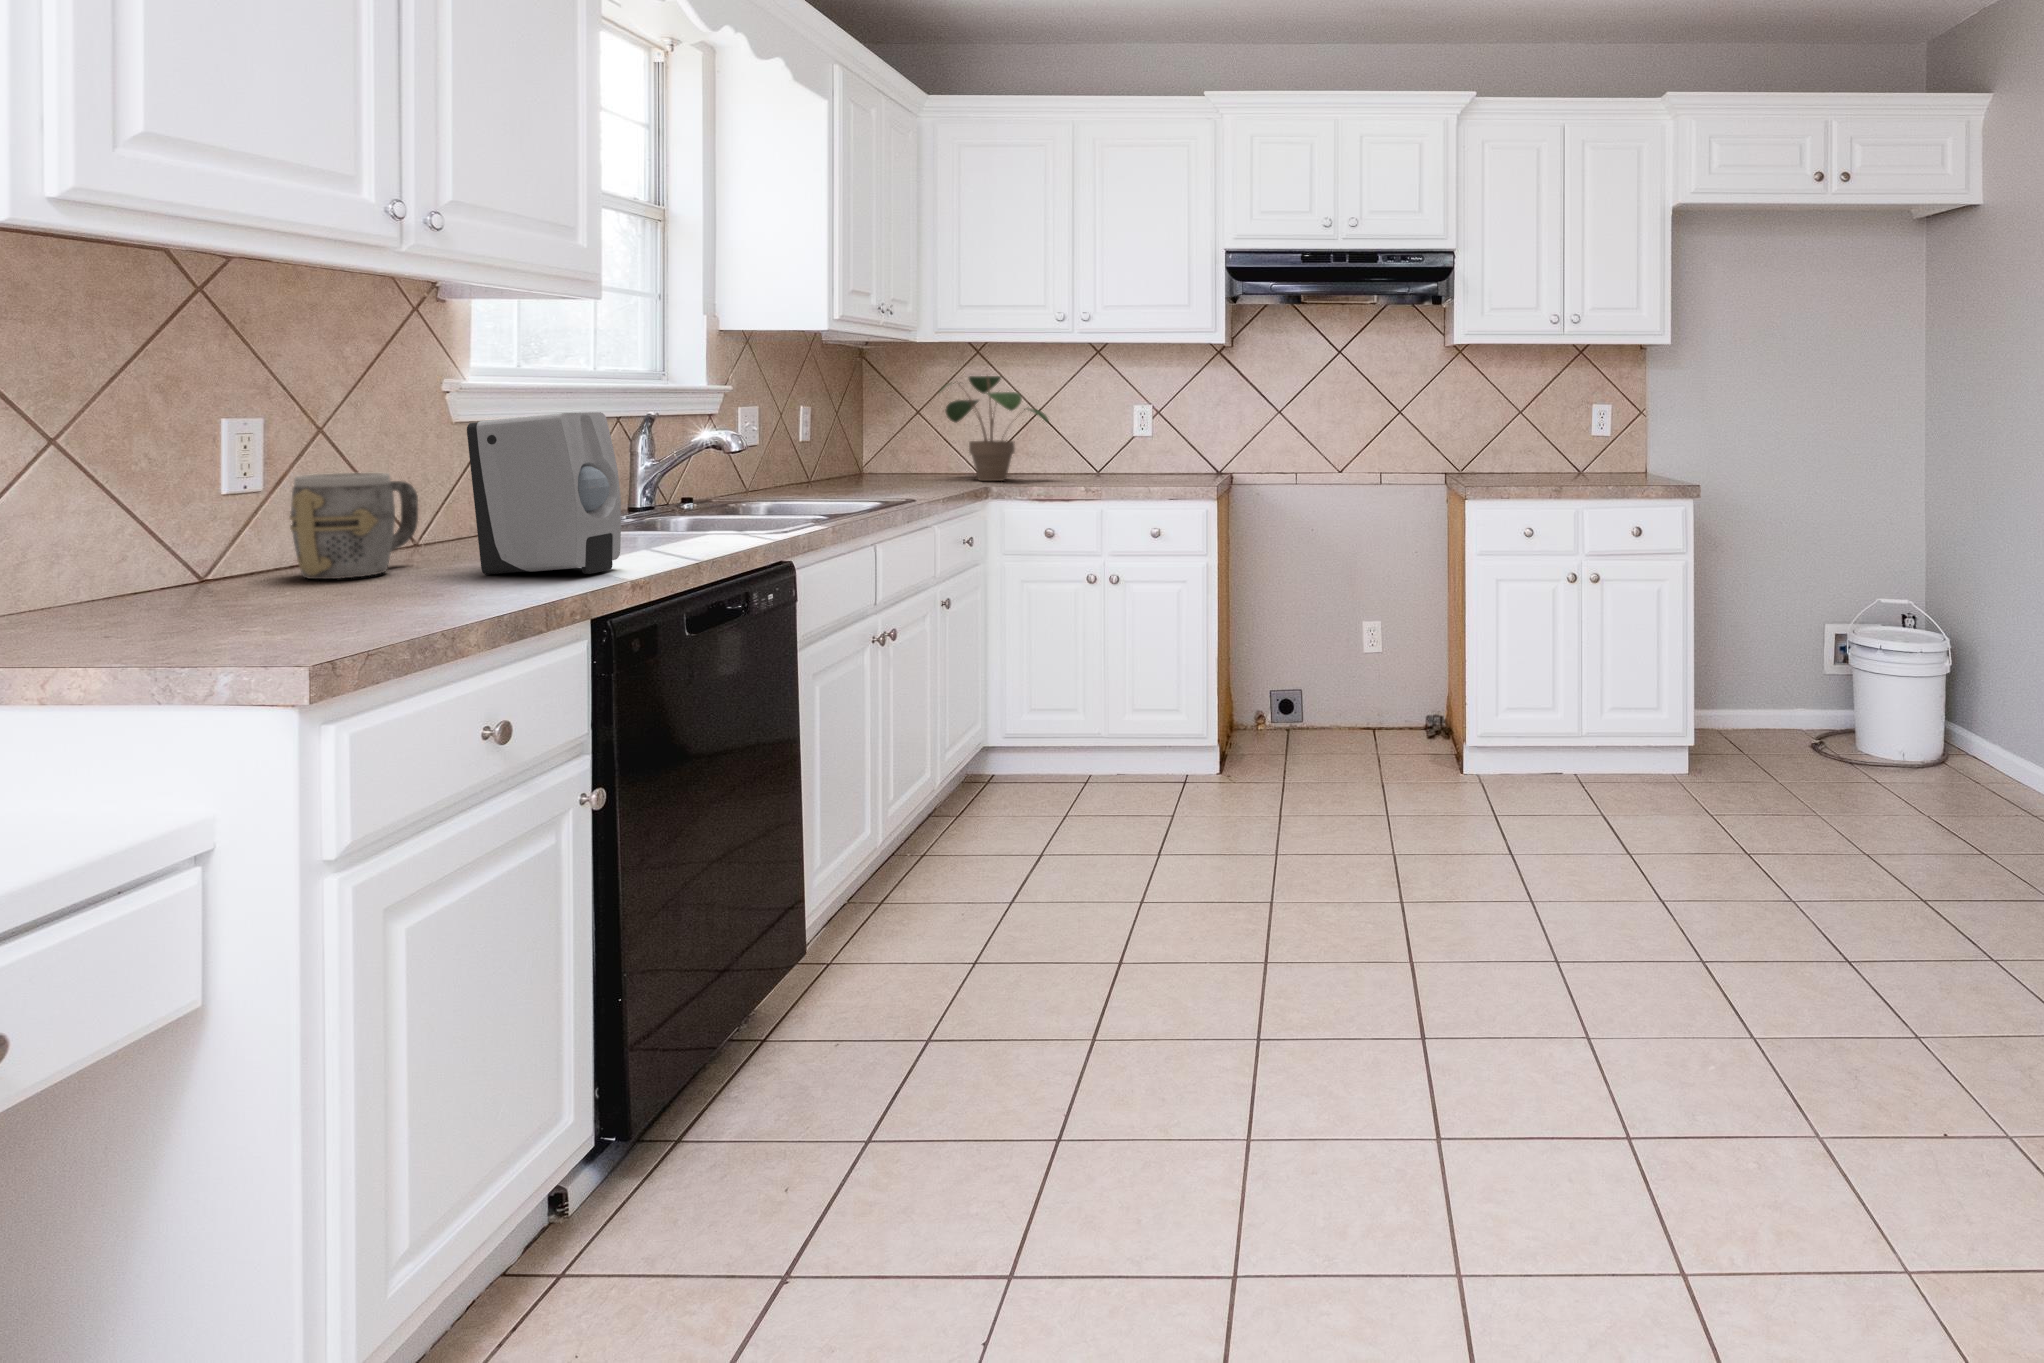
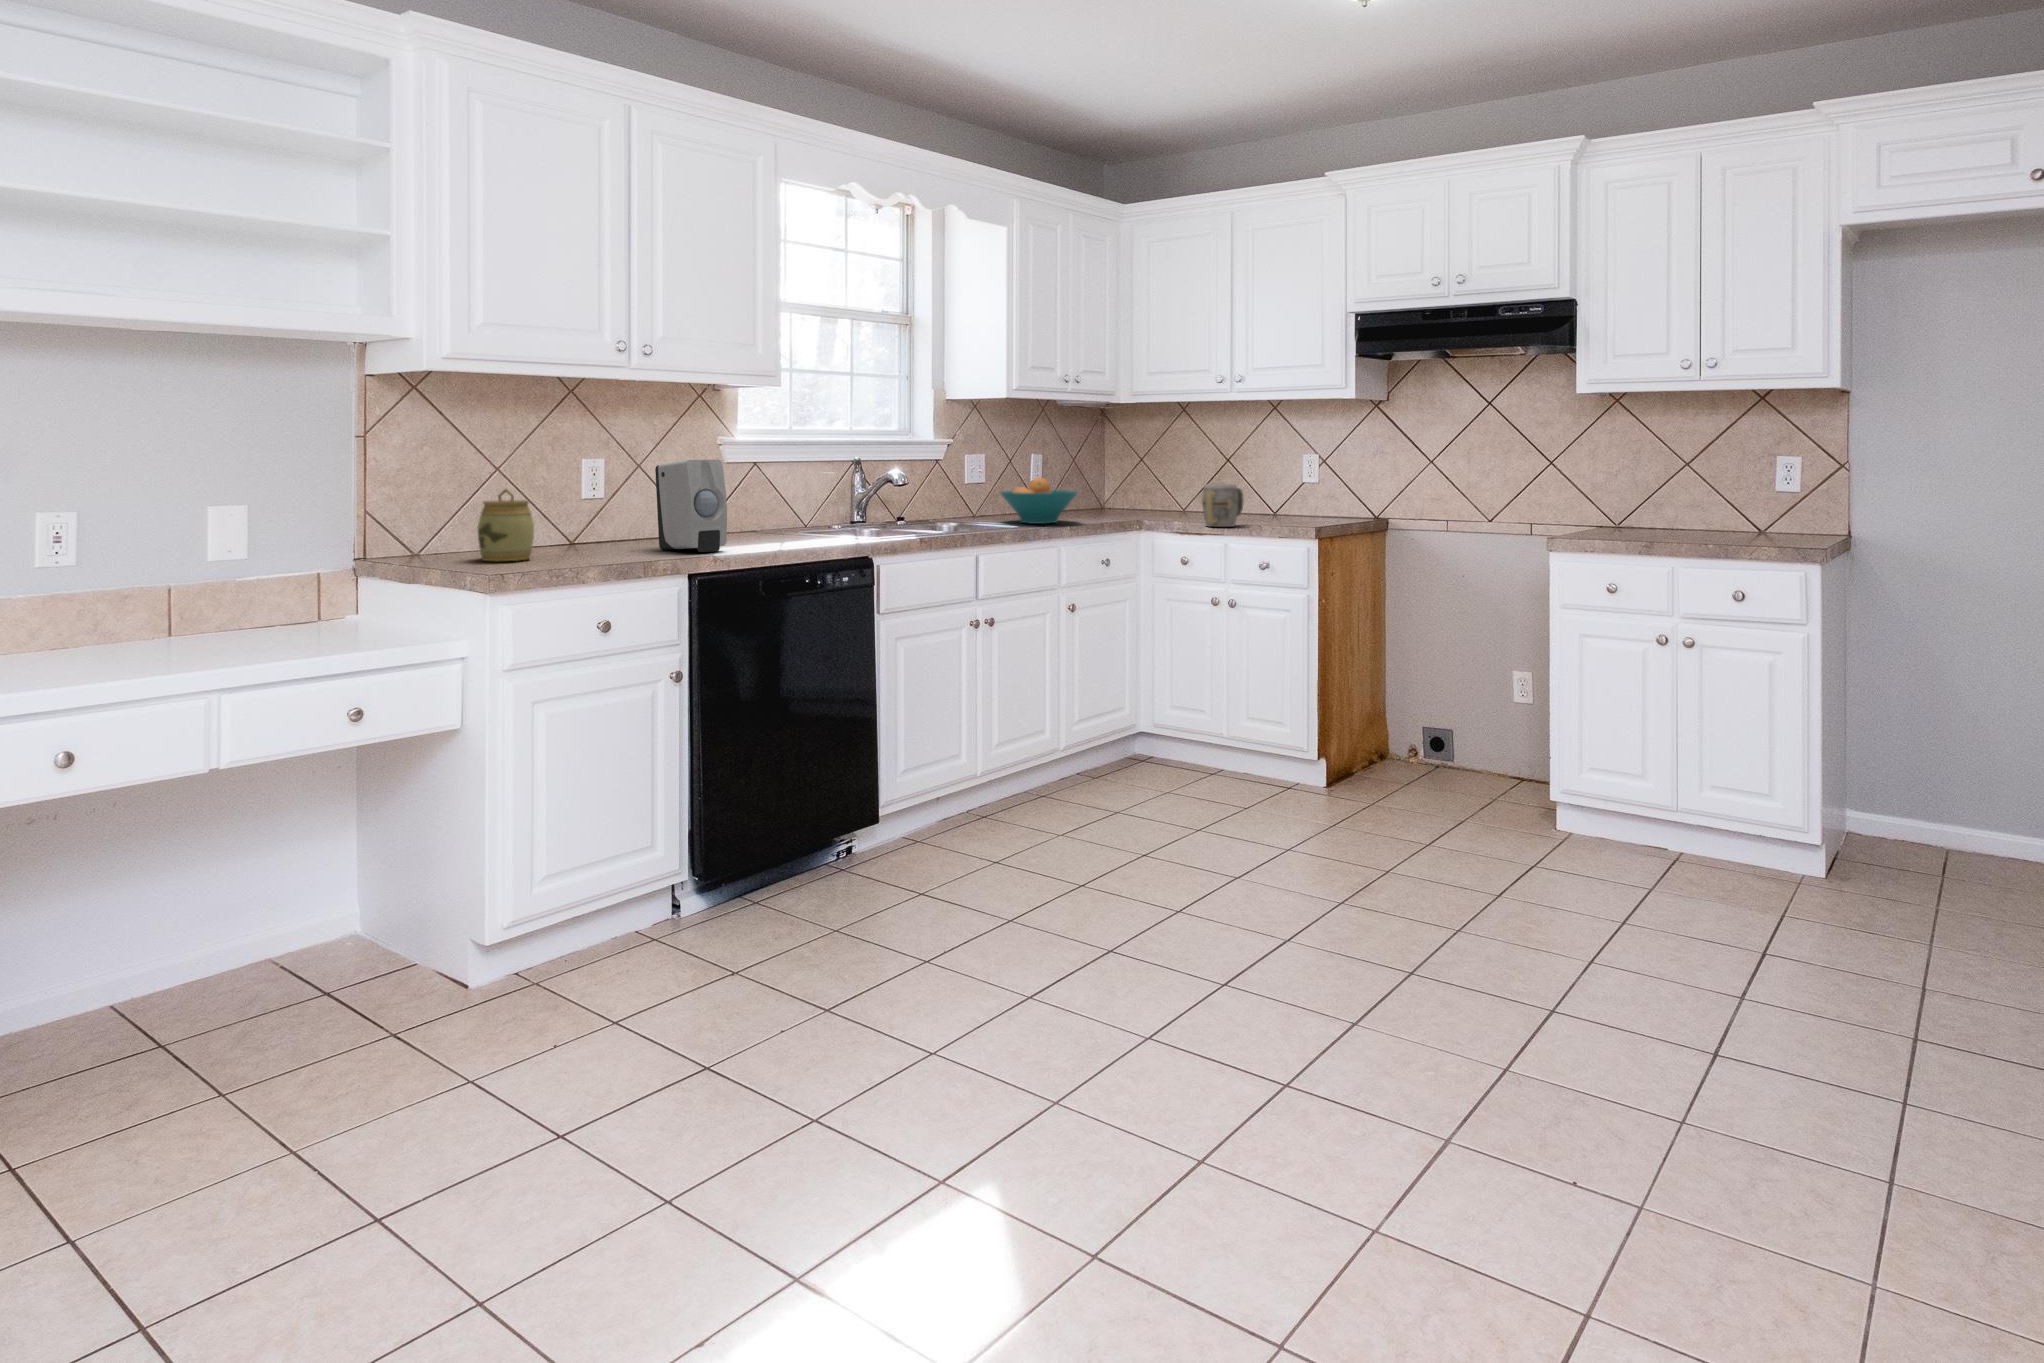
potted plant: present [940,376,1048,481] -> none [1108,428,1196,517]
fruit bowl: none [845,435,952,496] -> present [1001,477,1077,524]
mug: present [289,473,418,579] -> present [1202,484,1243,527]
jar: none [119,475,276,636] -> present [478,489,534,561]

